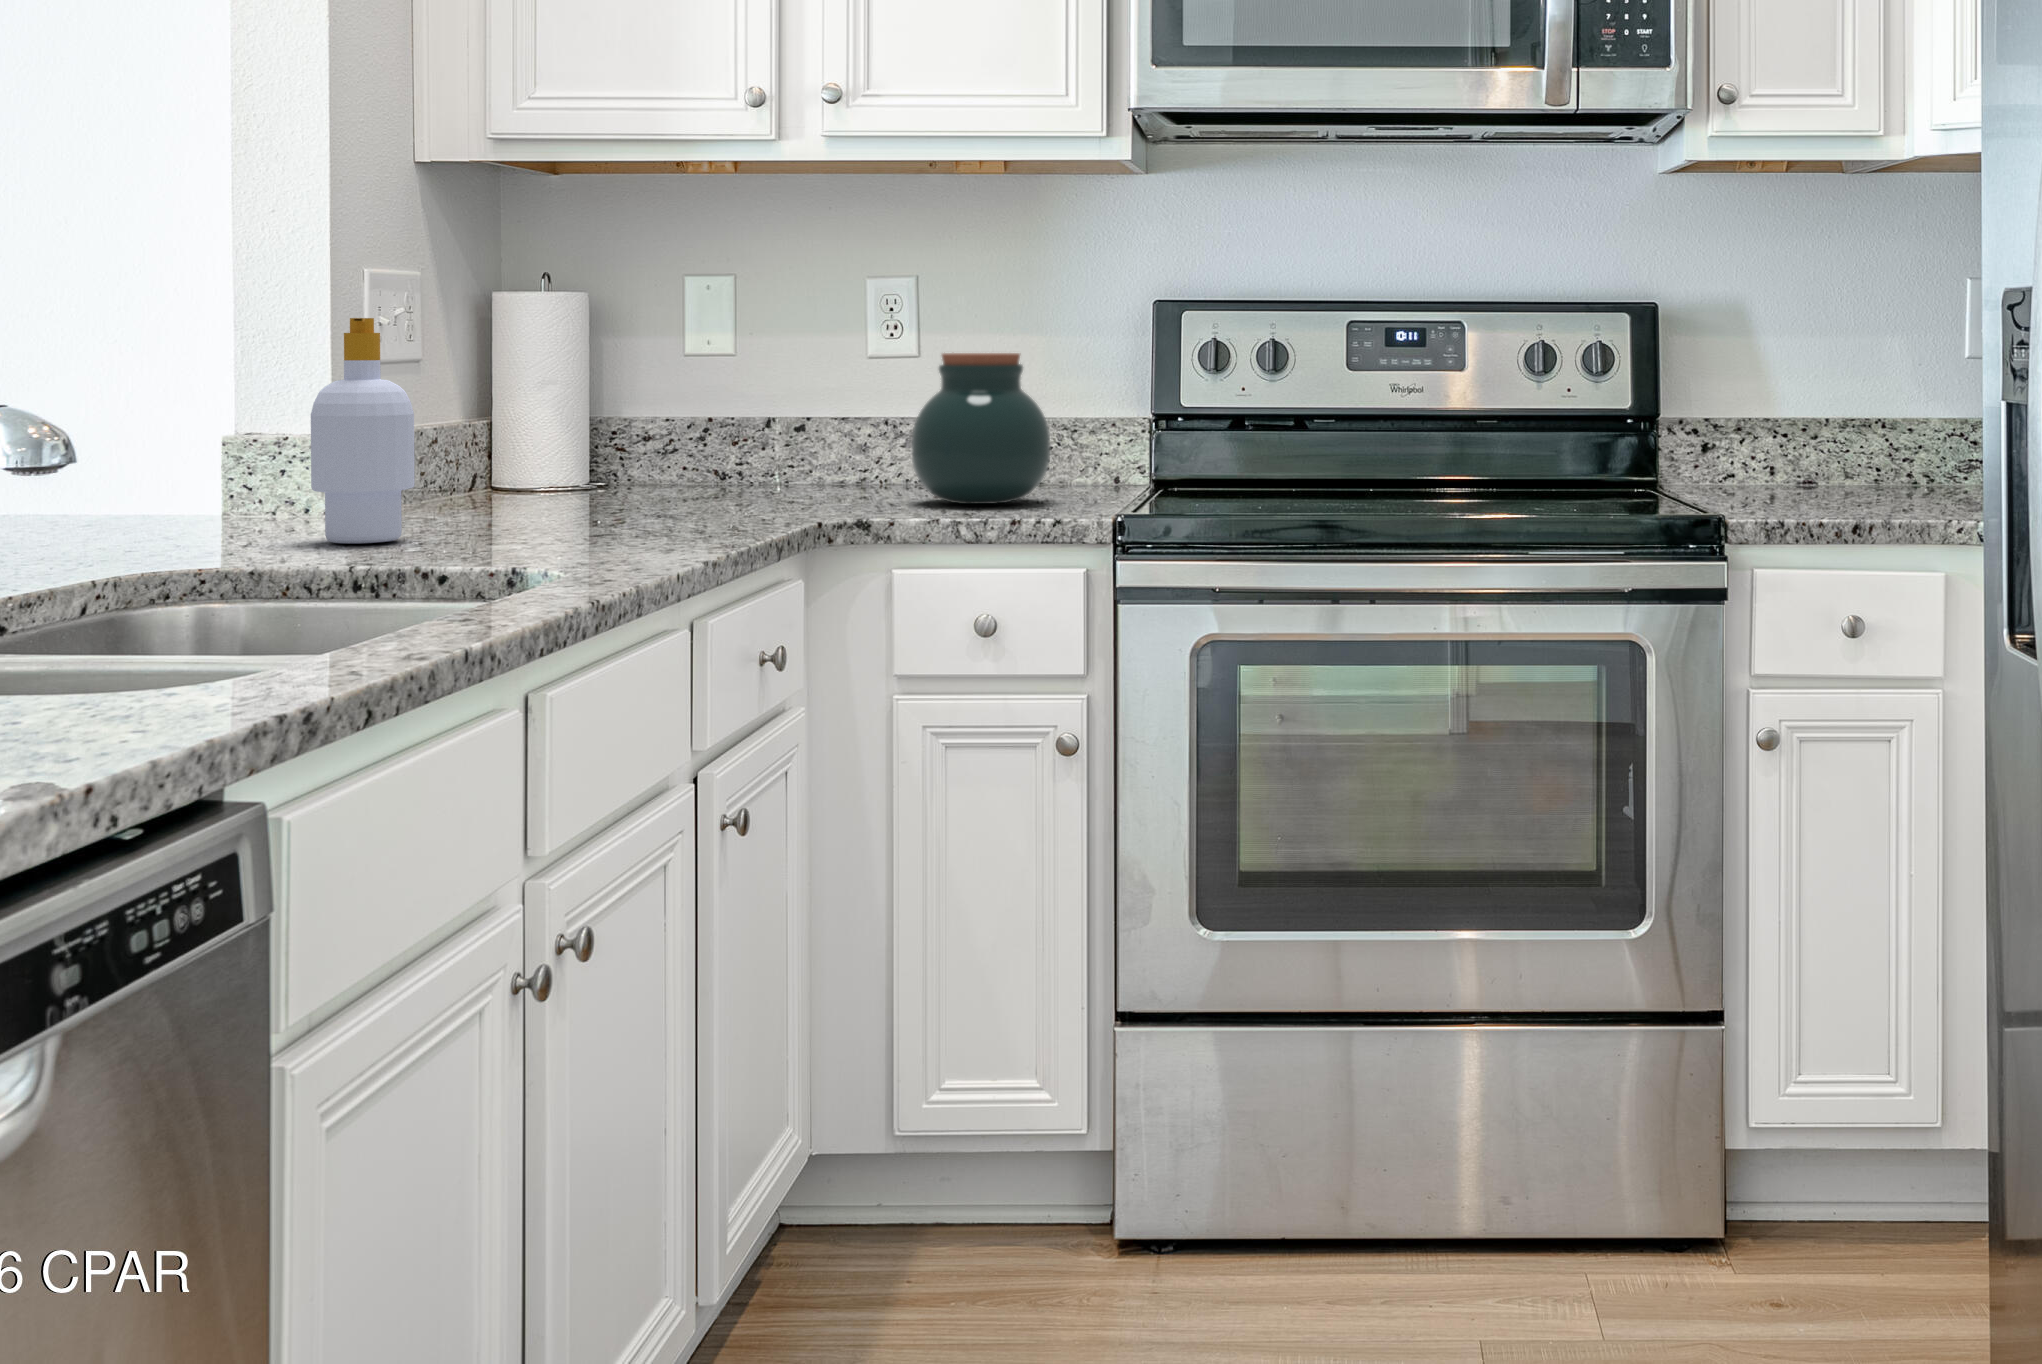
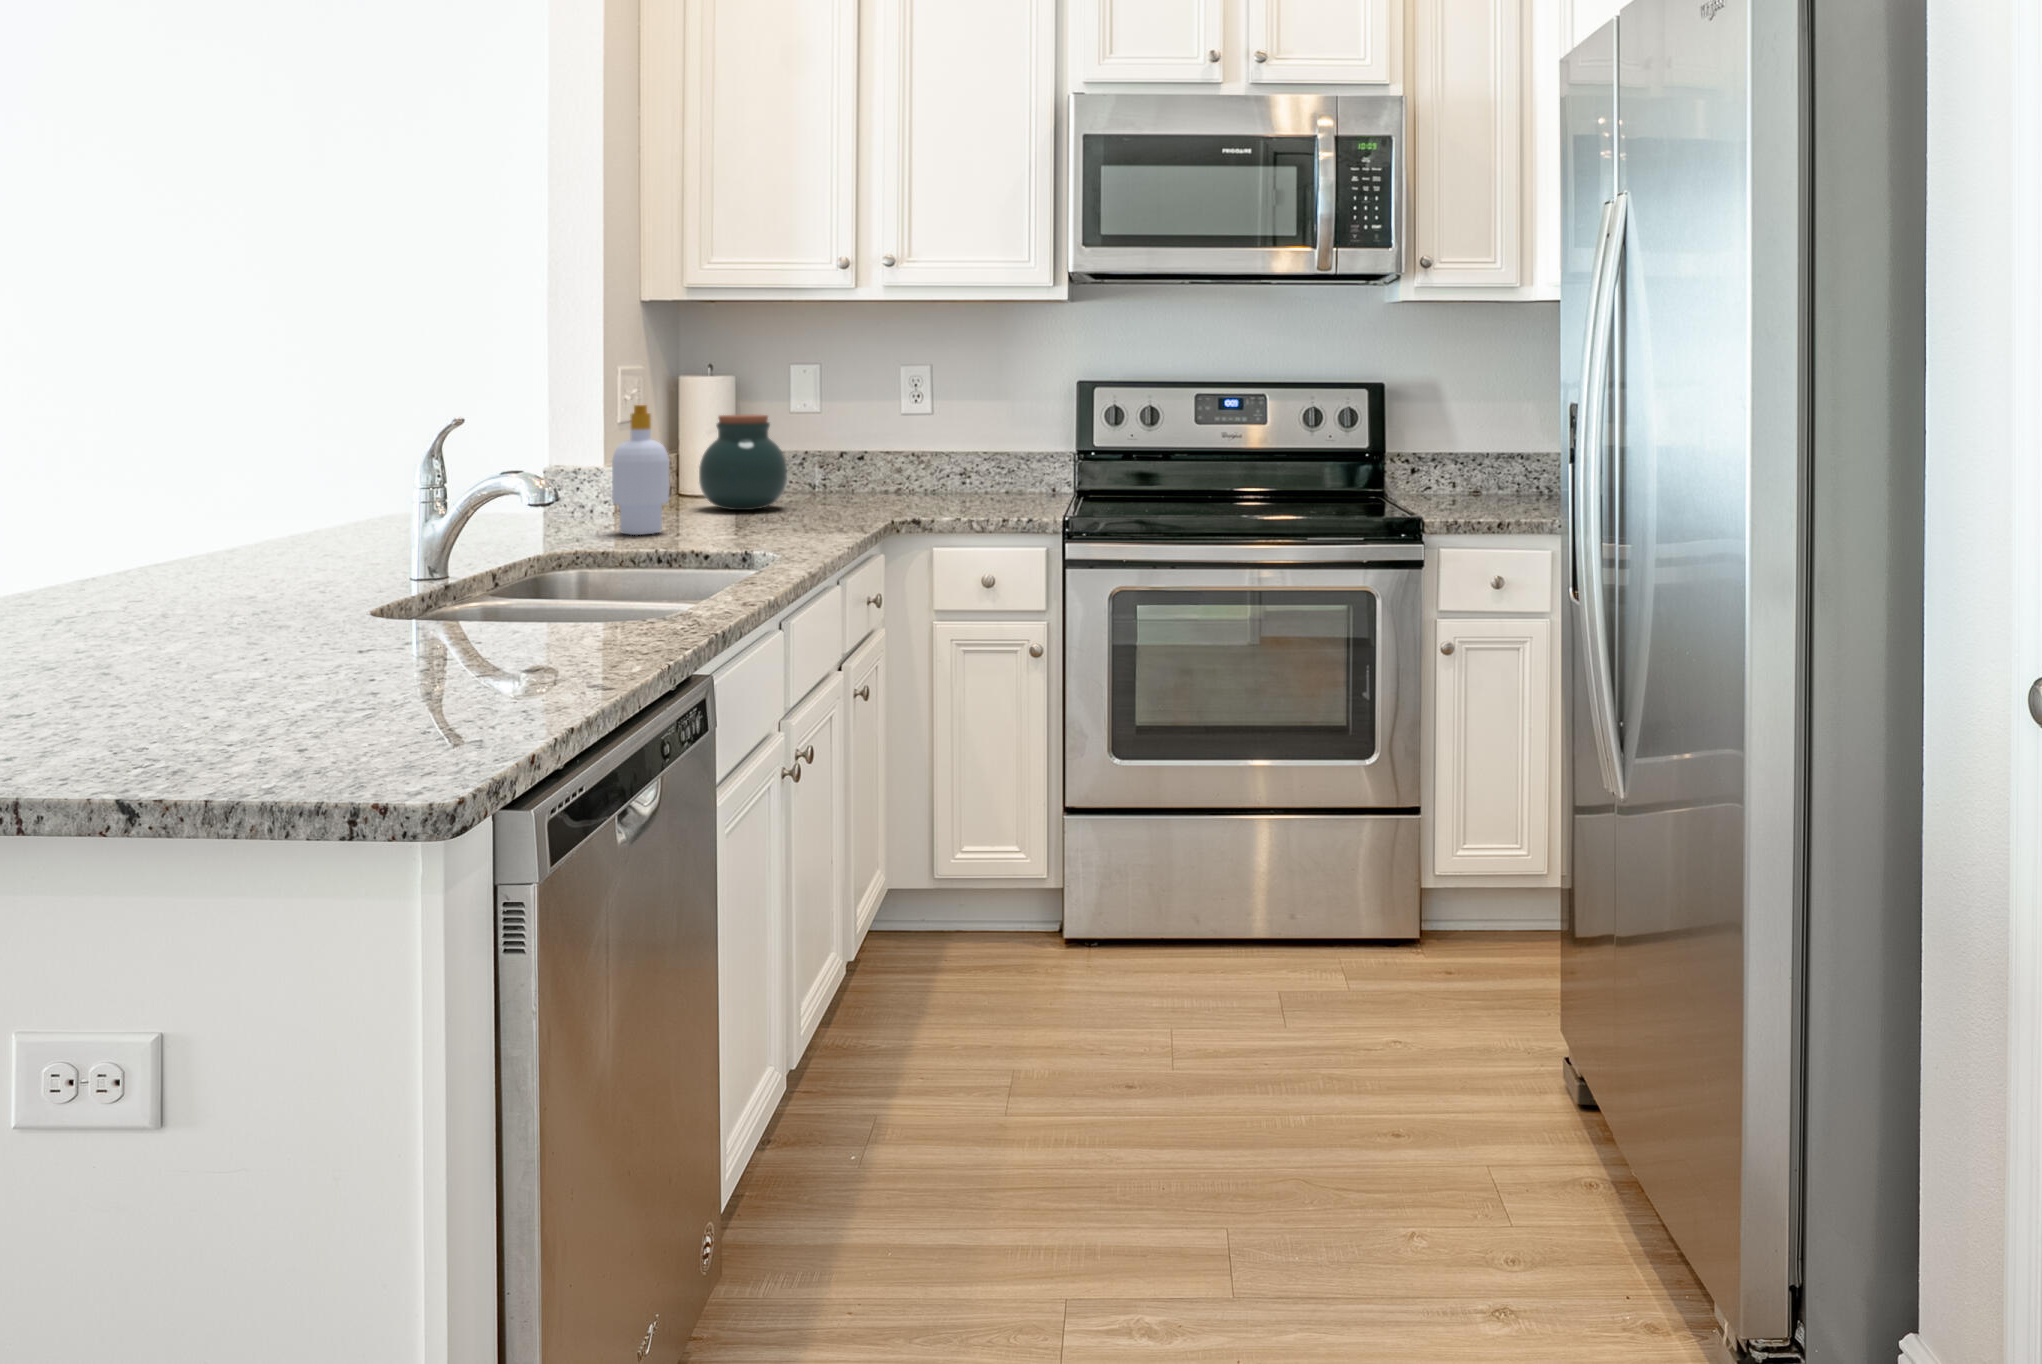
jar: present [911,353,1050,504] -> present [699,414,787,510]

